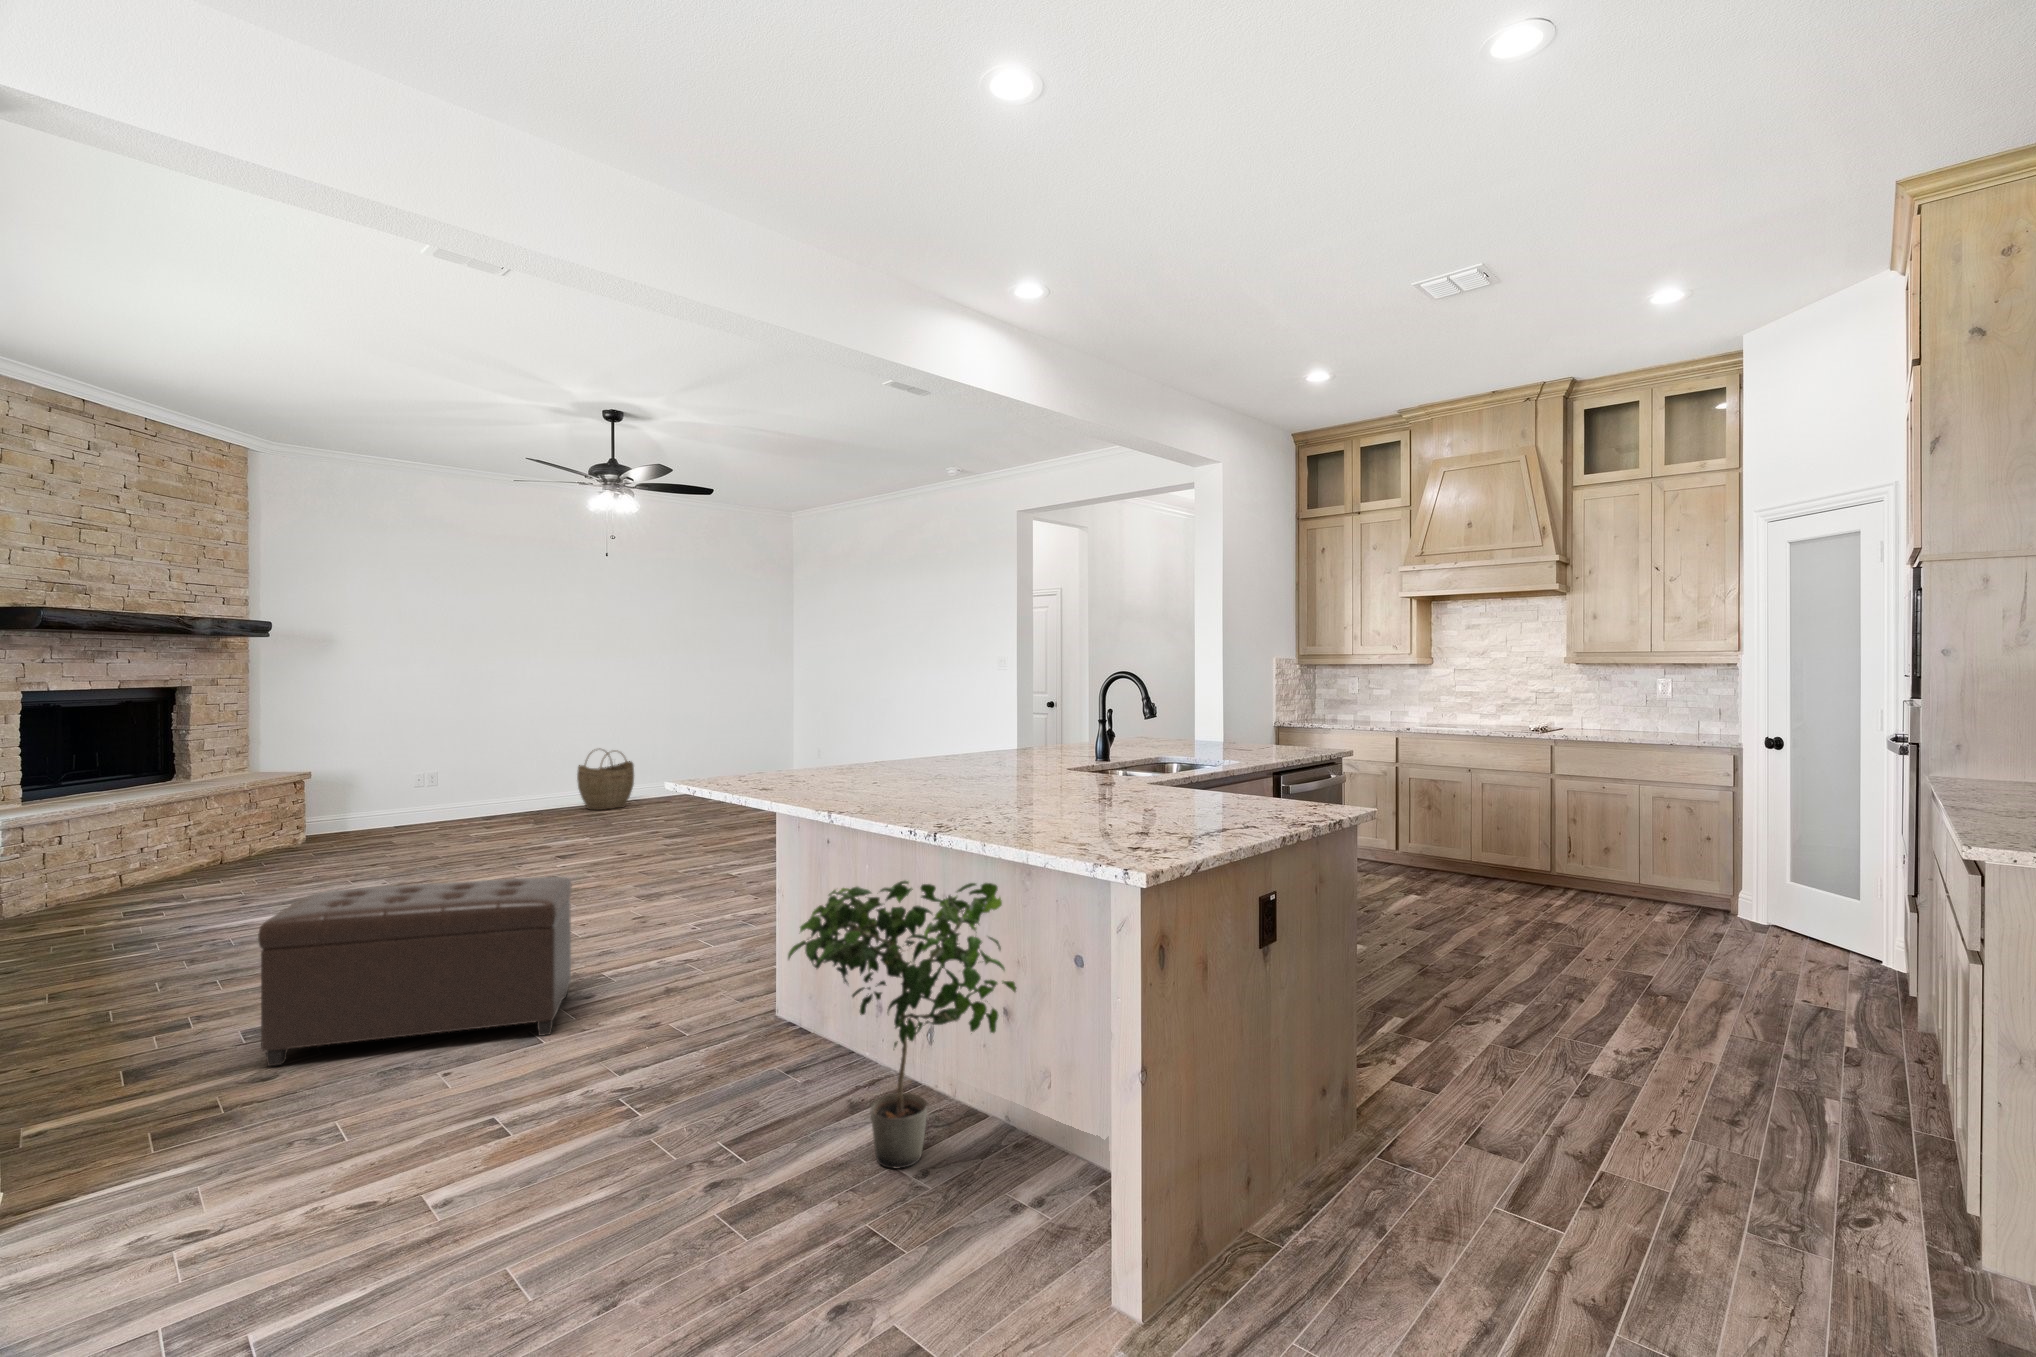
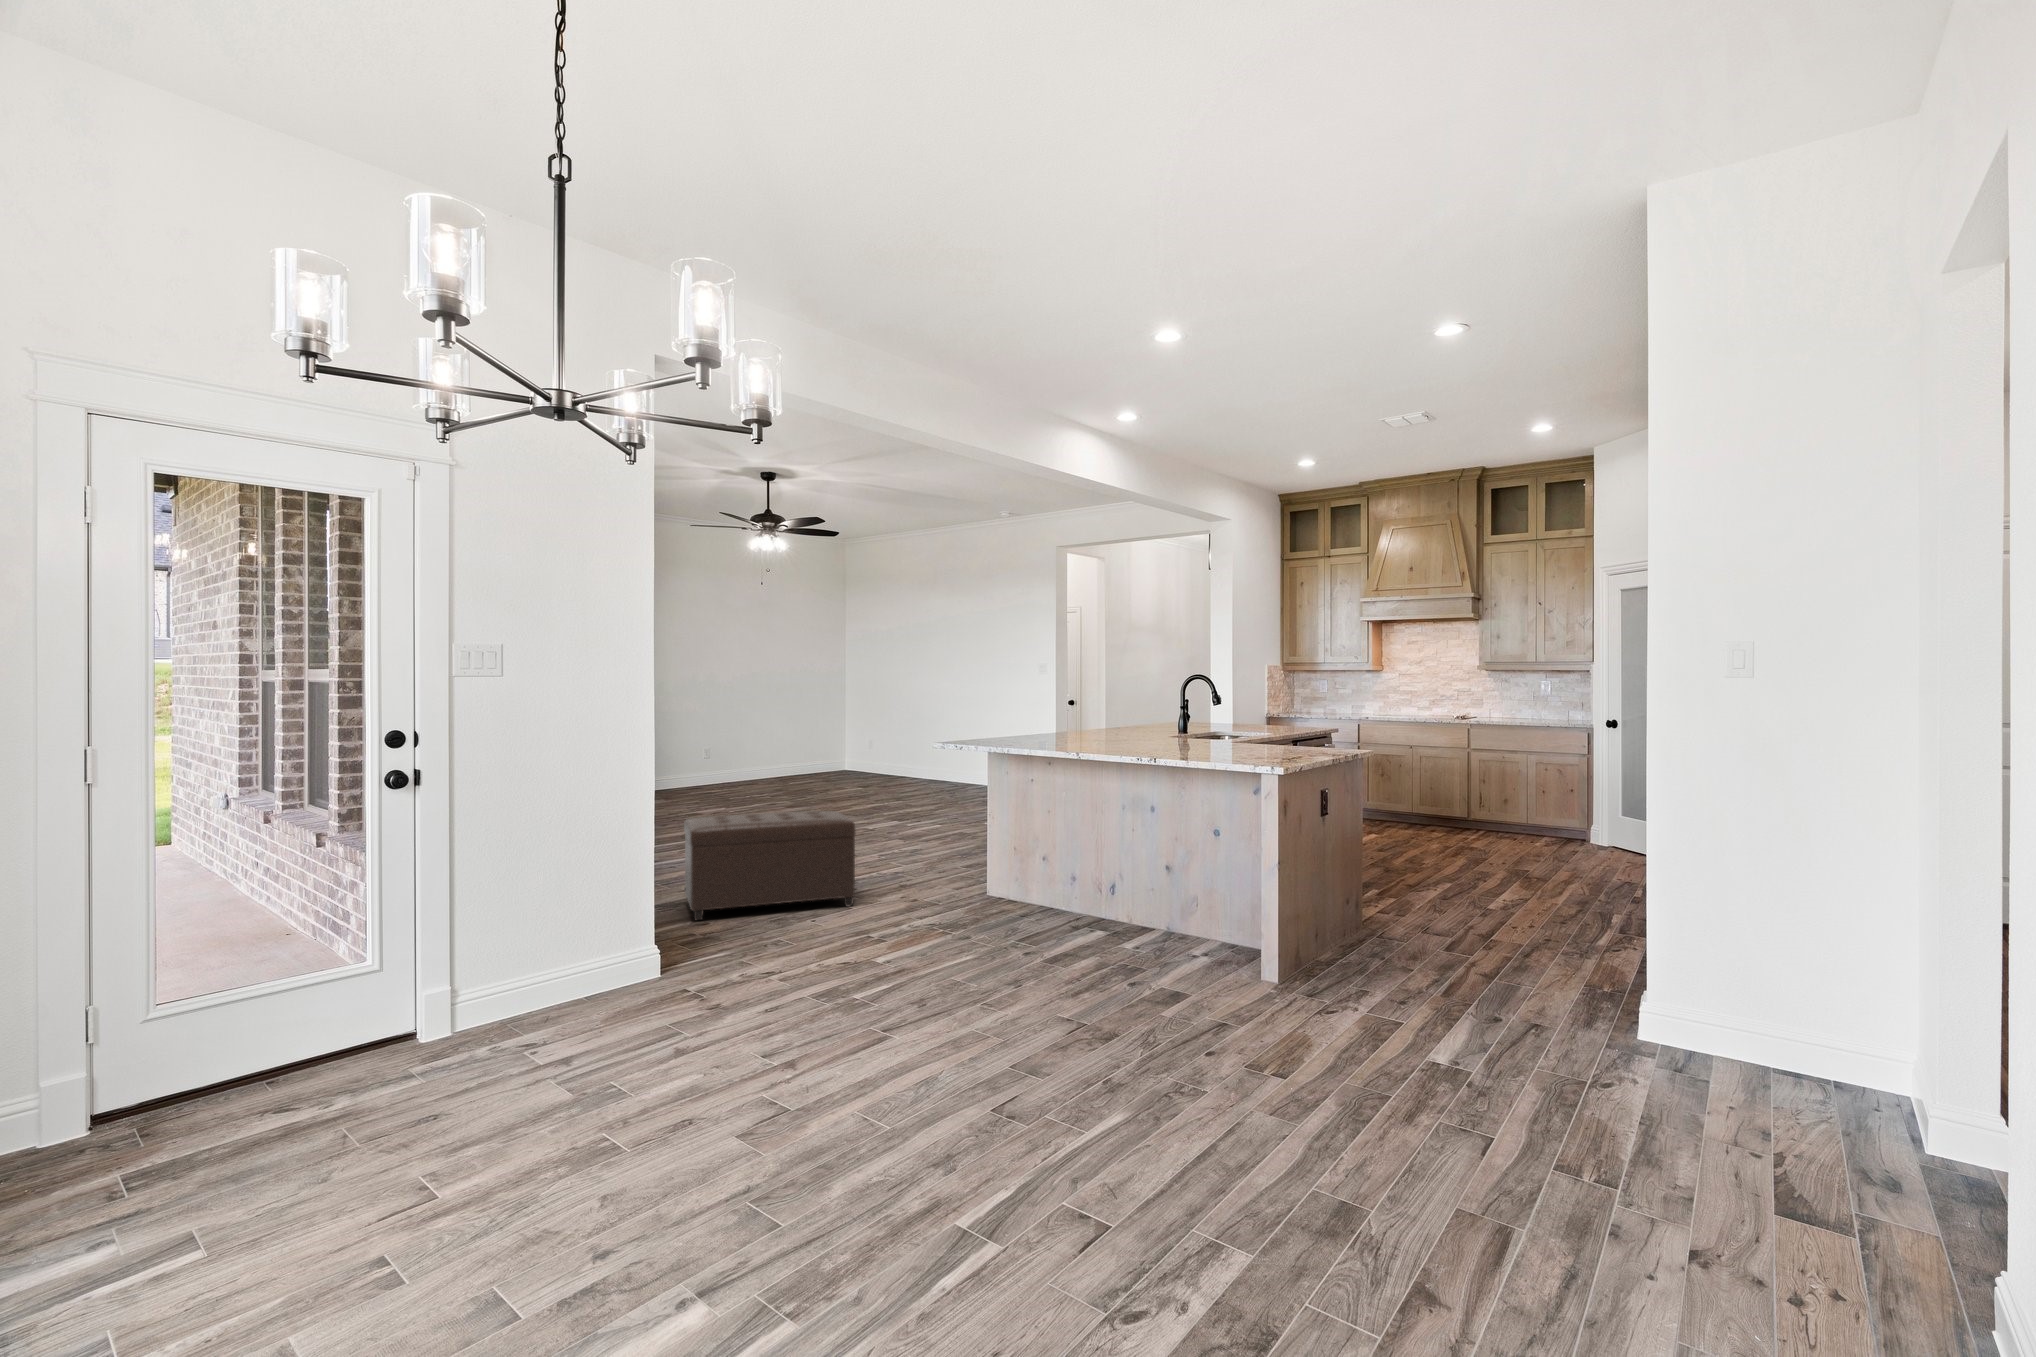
woven basket: present [577,748,634,810] -> none [674,740,721,792]
potted plant: present [788,881,1016,1168] -> none [1055,791,1182,946]

